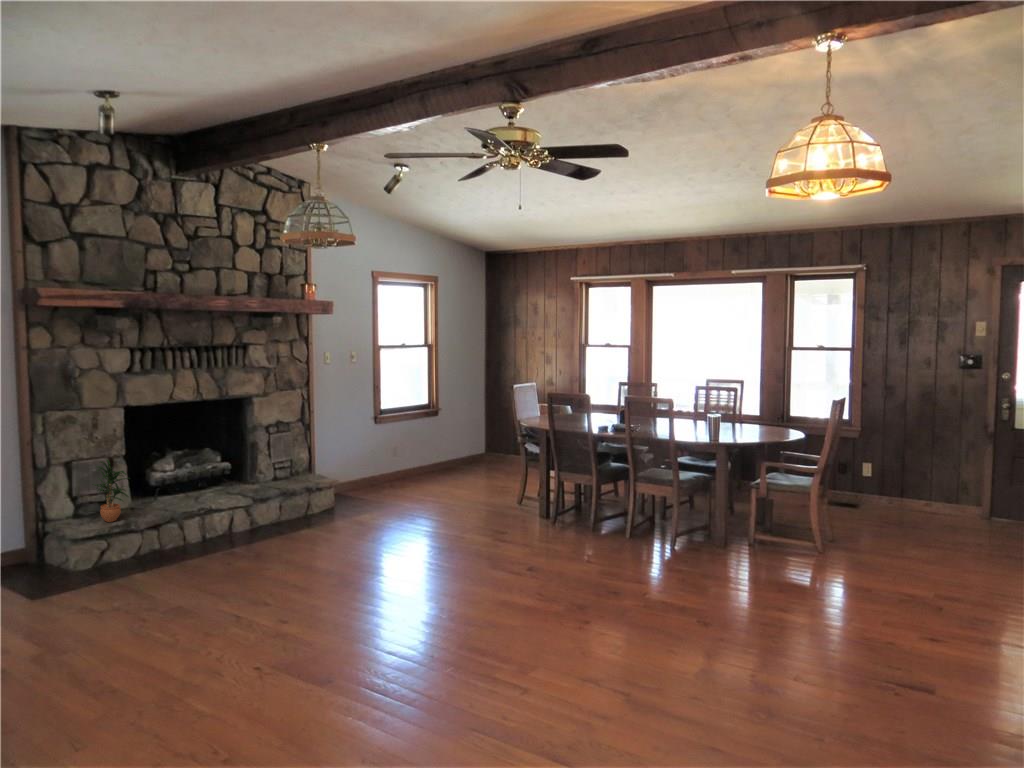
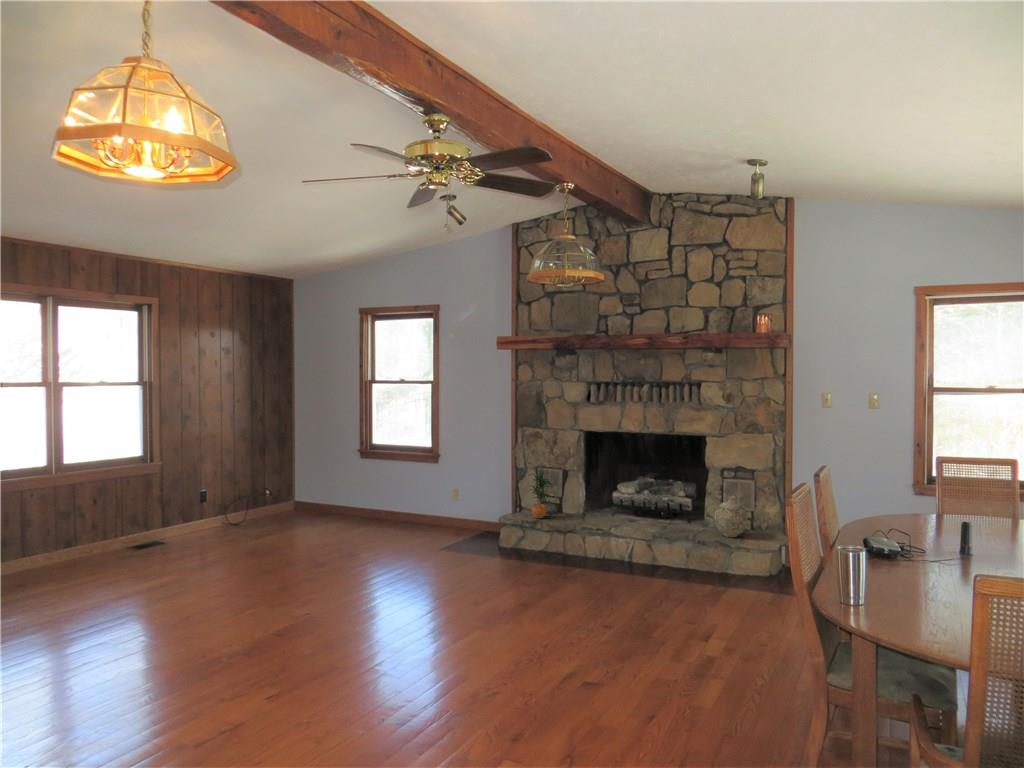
decorative vase: none [285,448,313,484] -> present [715,496,747,537]

